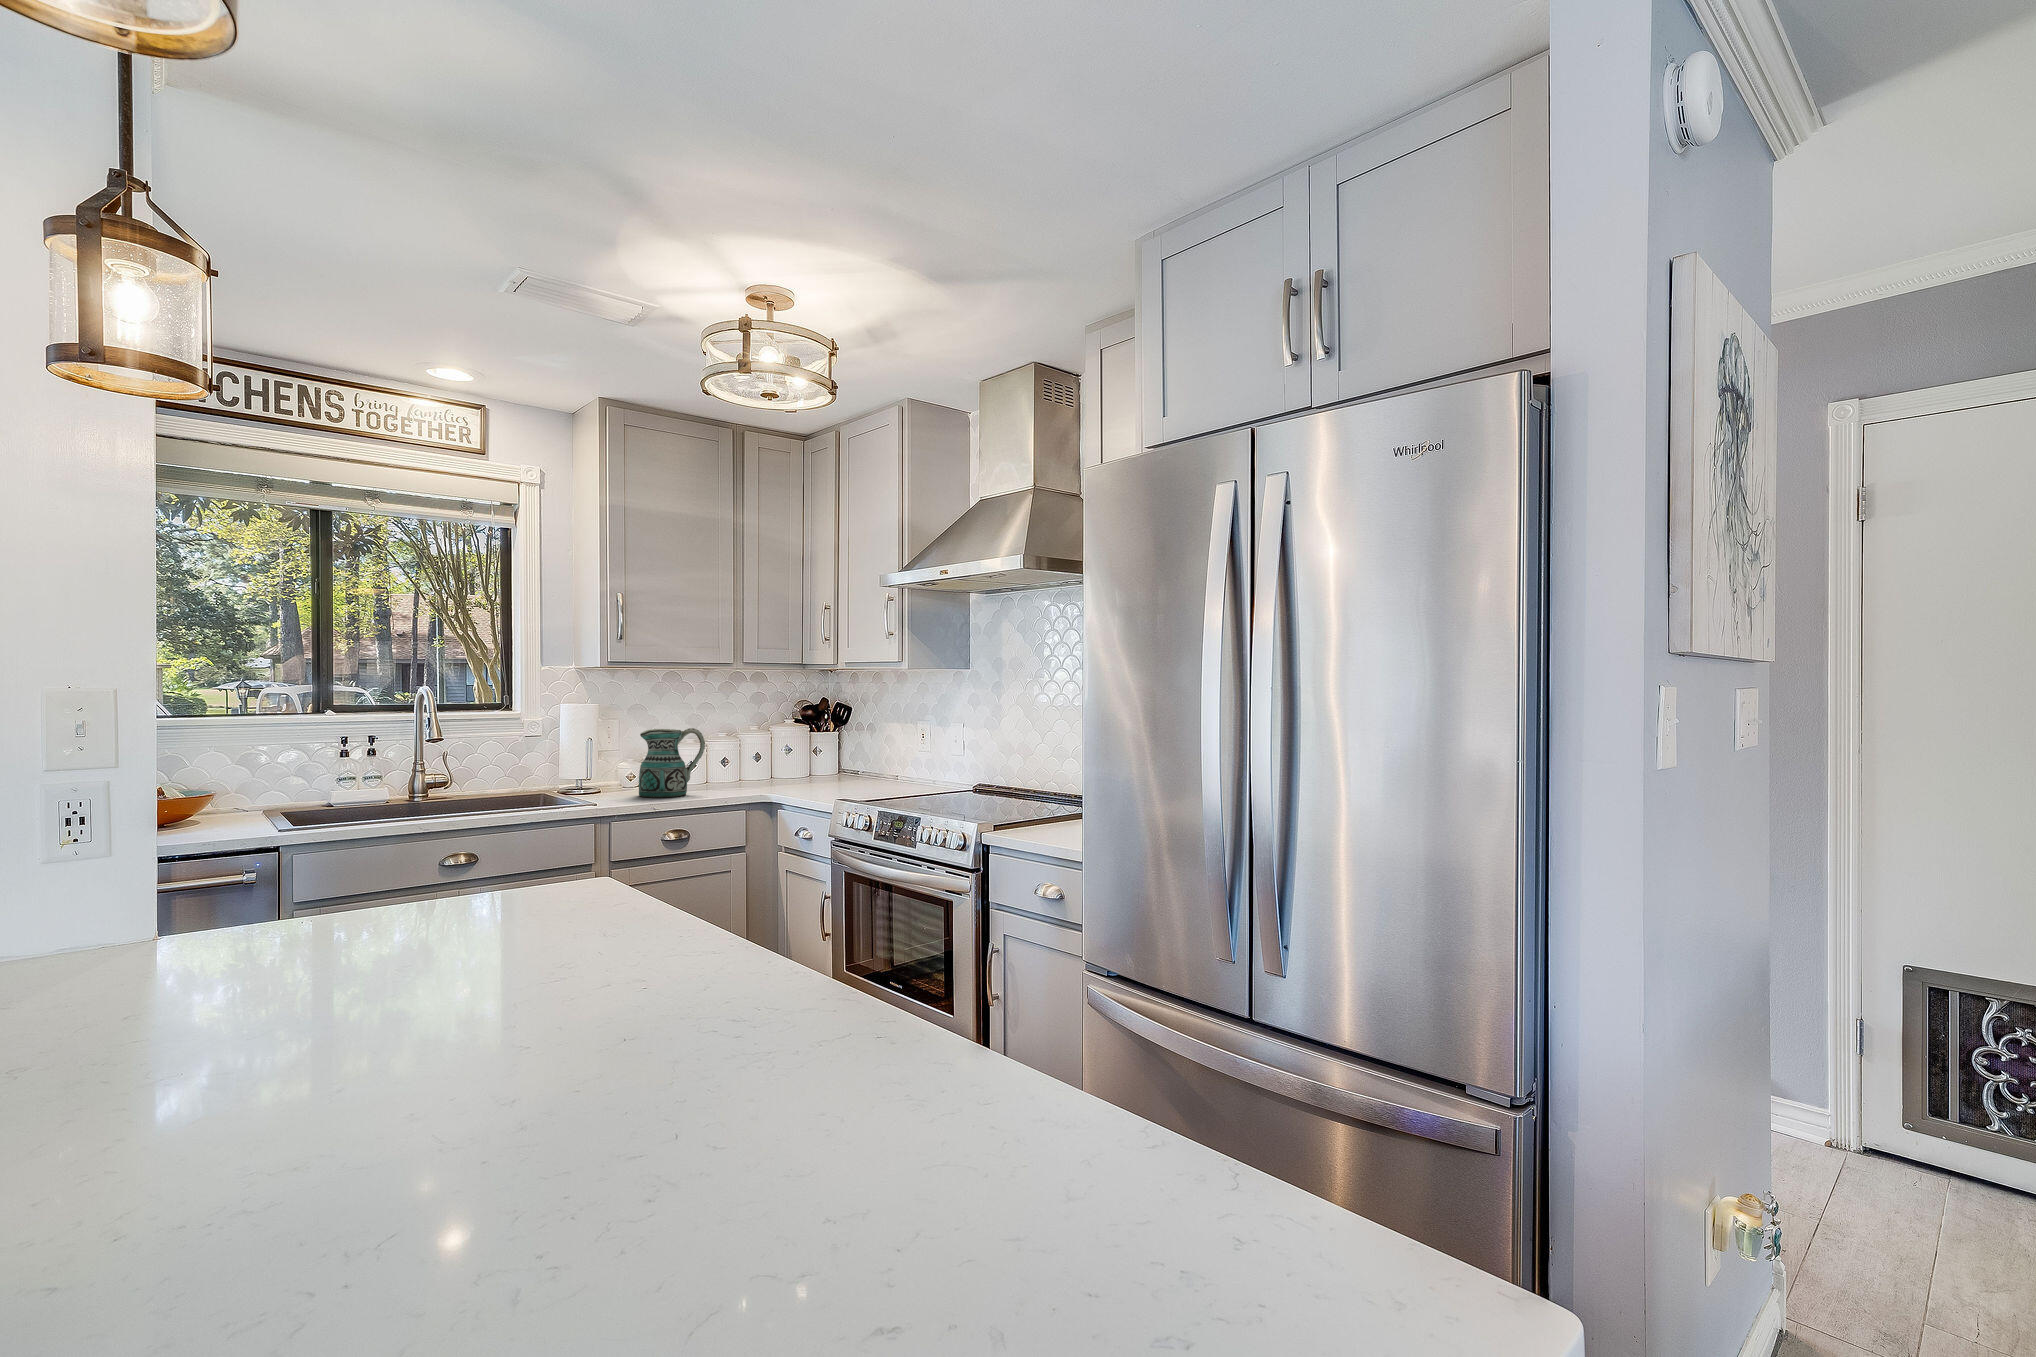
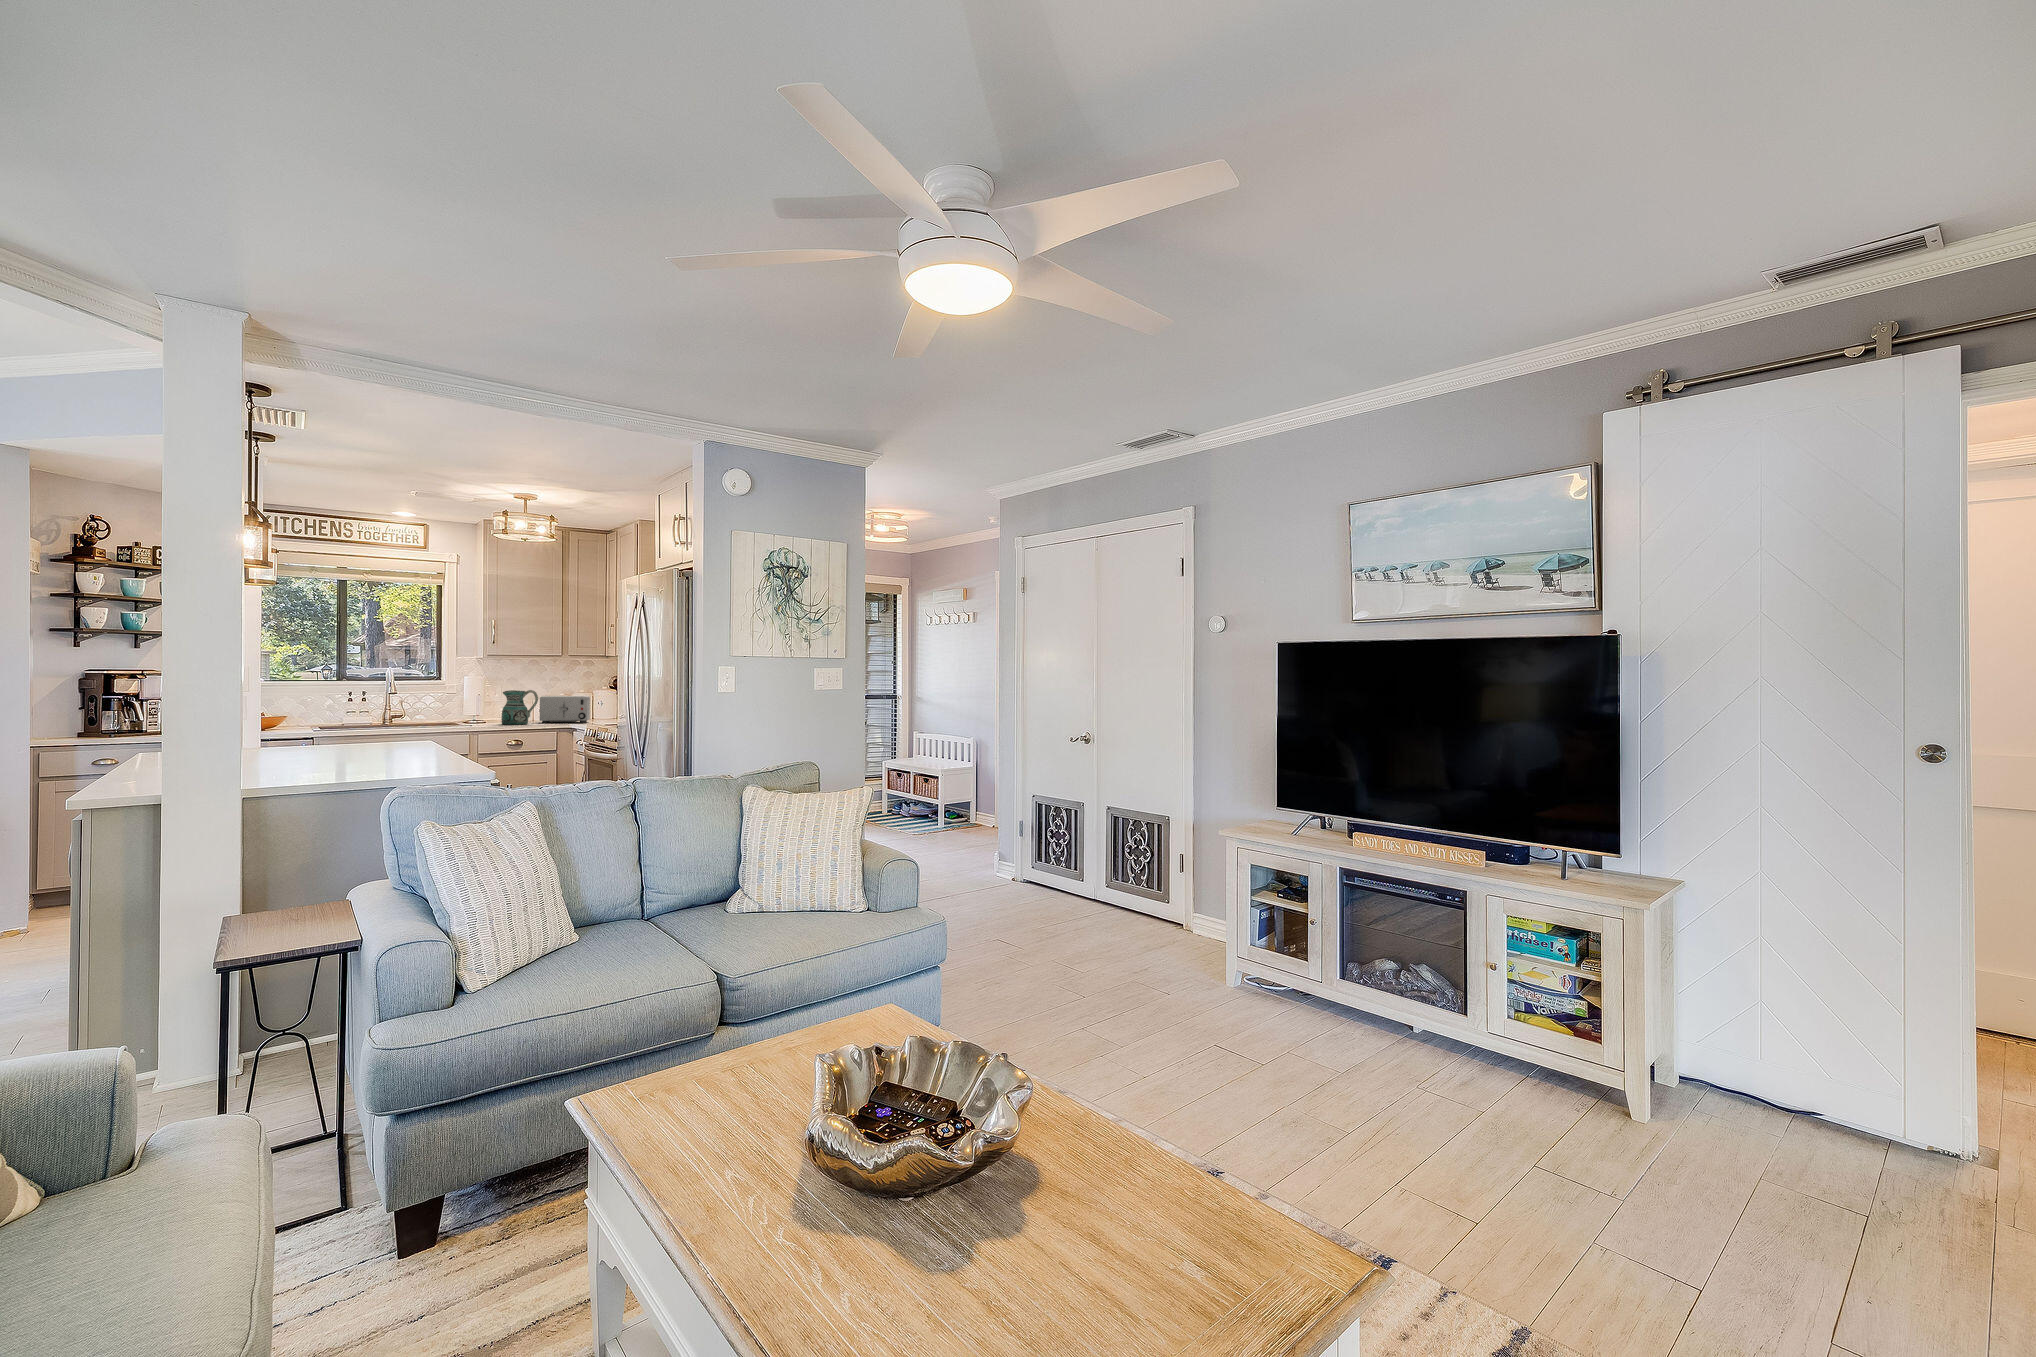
toaster: none [696,735,782,789] -> present [540,696,590,723]

